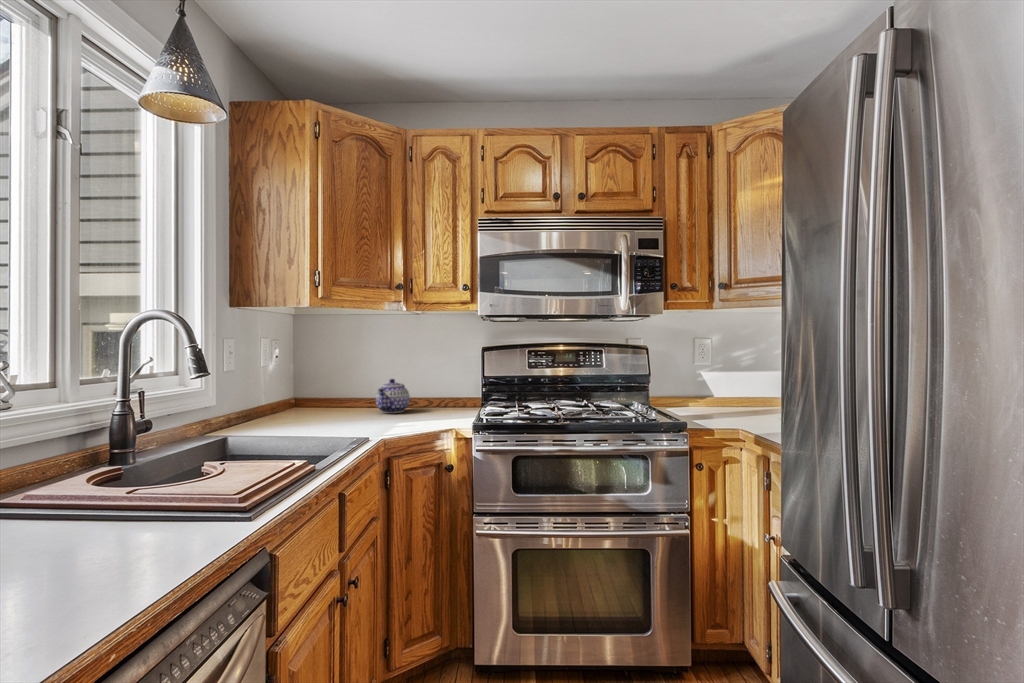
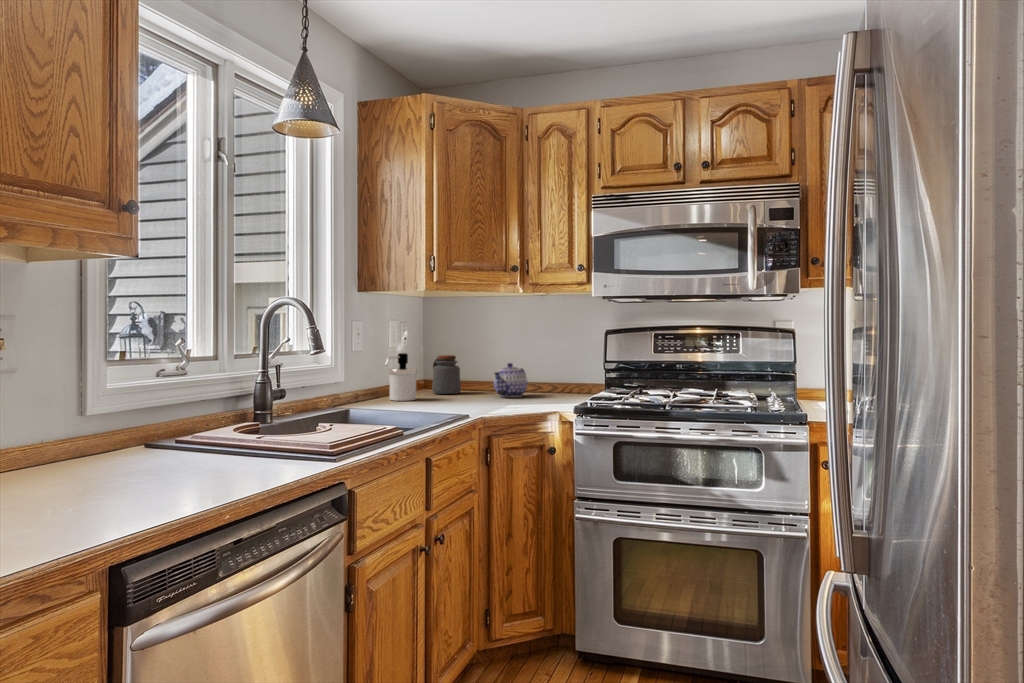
soap dispenser: none [262,372,296,422] -> present [385,353,417,401]
jar: none [308,372,338,412] -> present [432,355,461,394]

